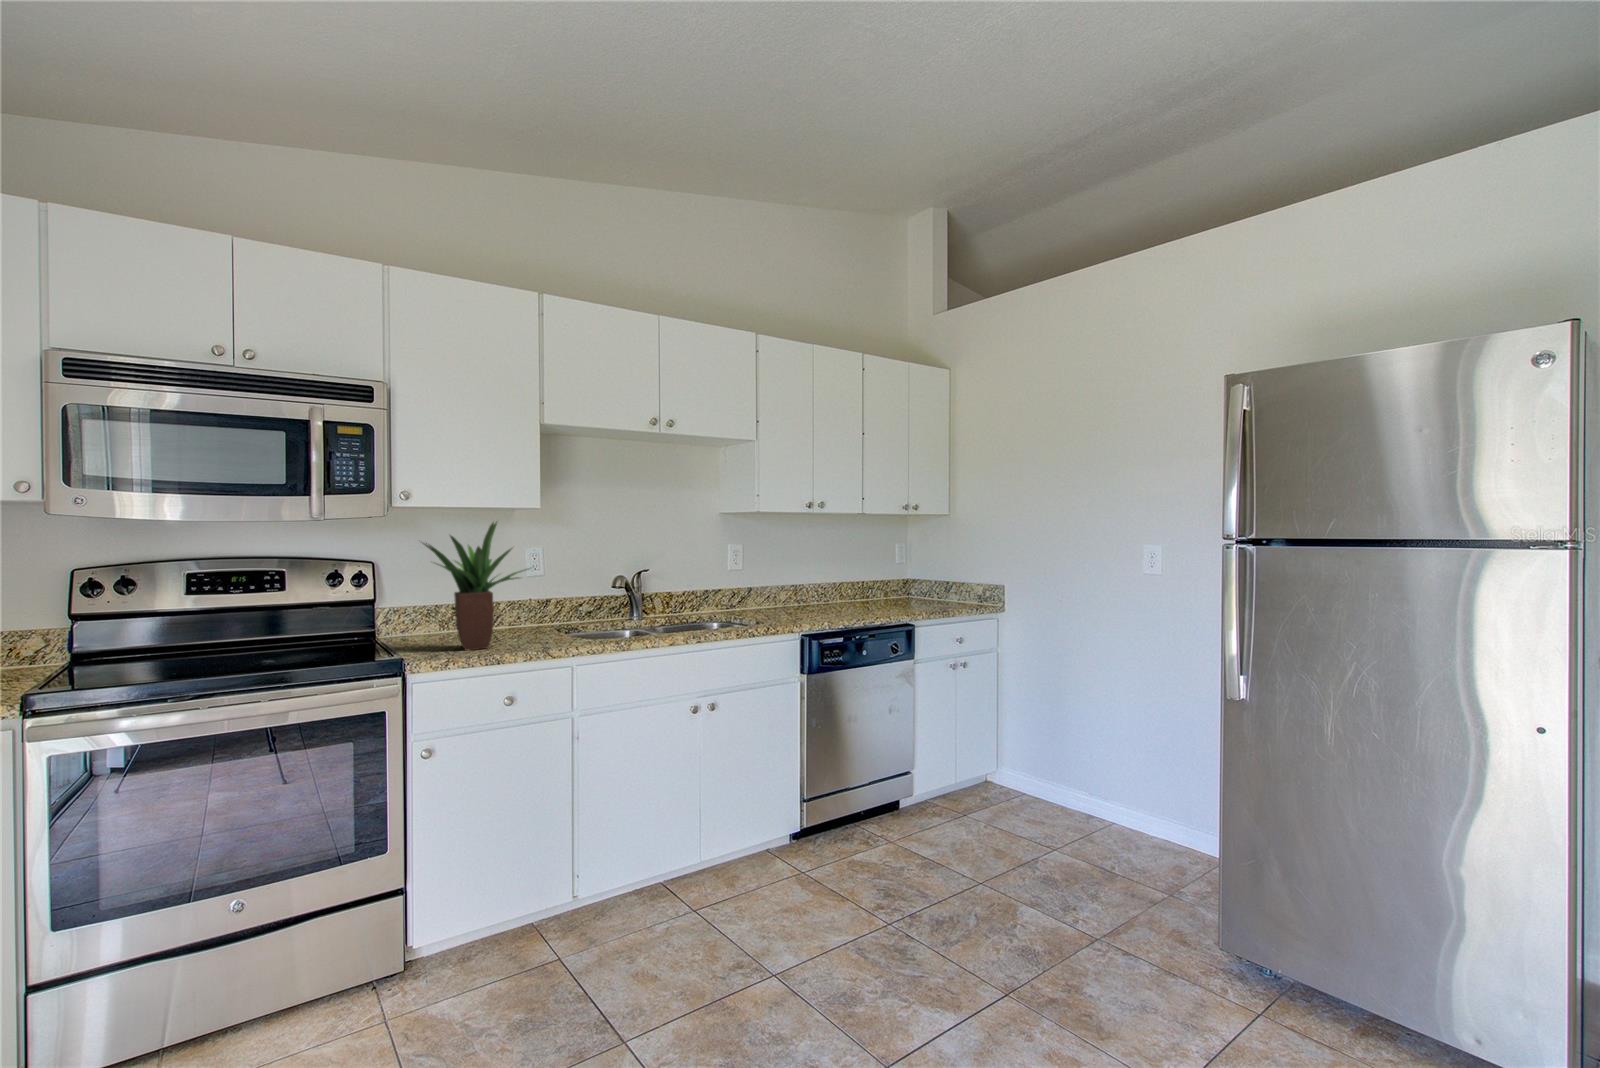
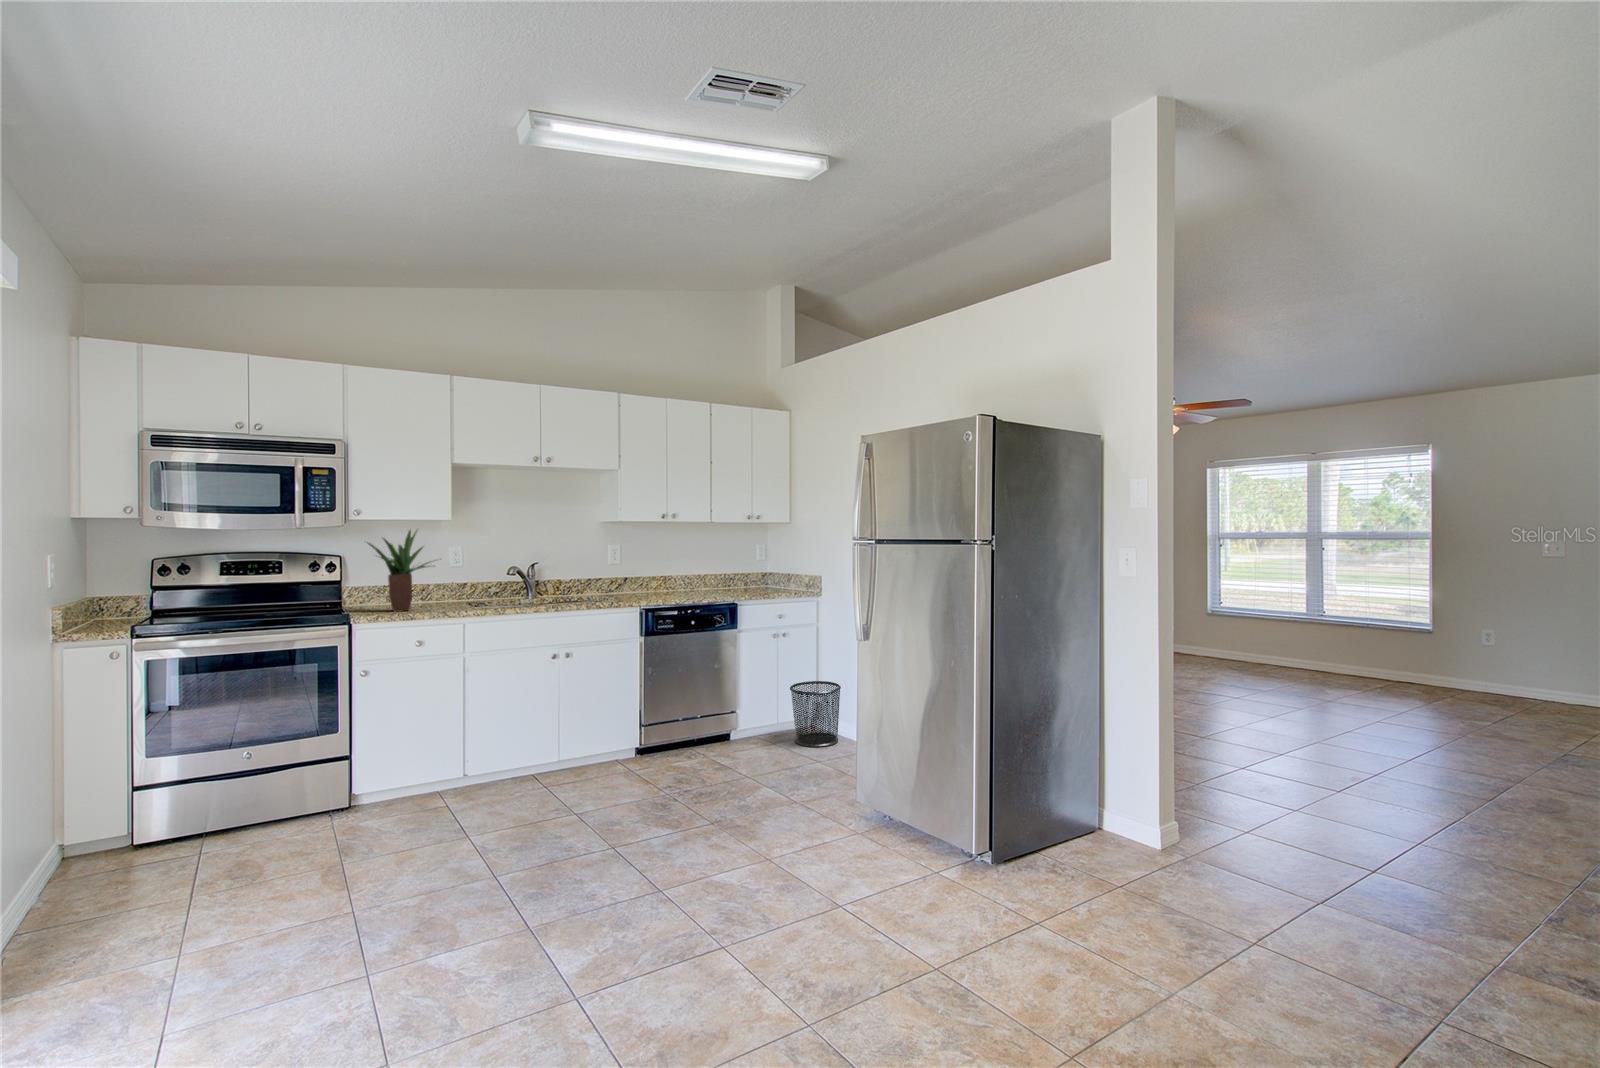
waste bin: none [985,728,1057,822] -> present [790,681,841,747]

